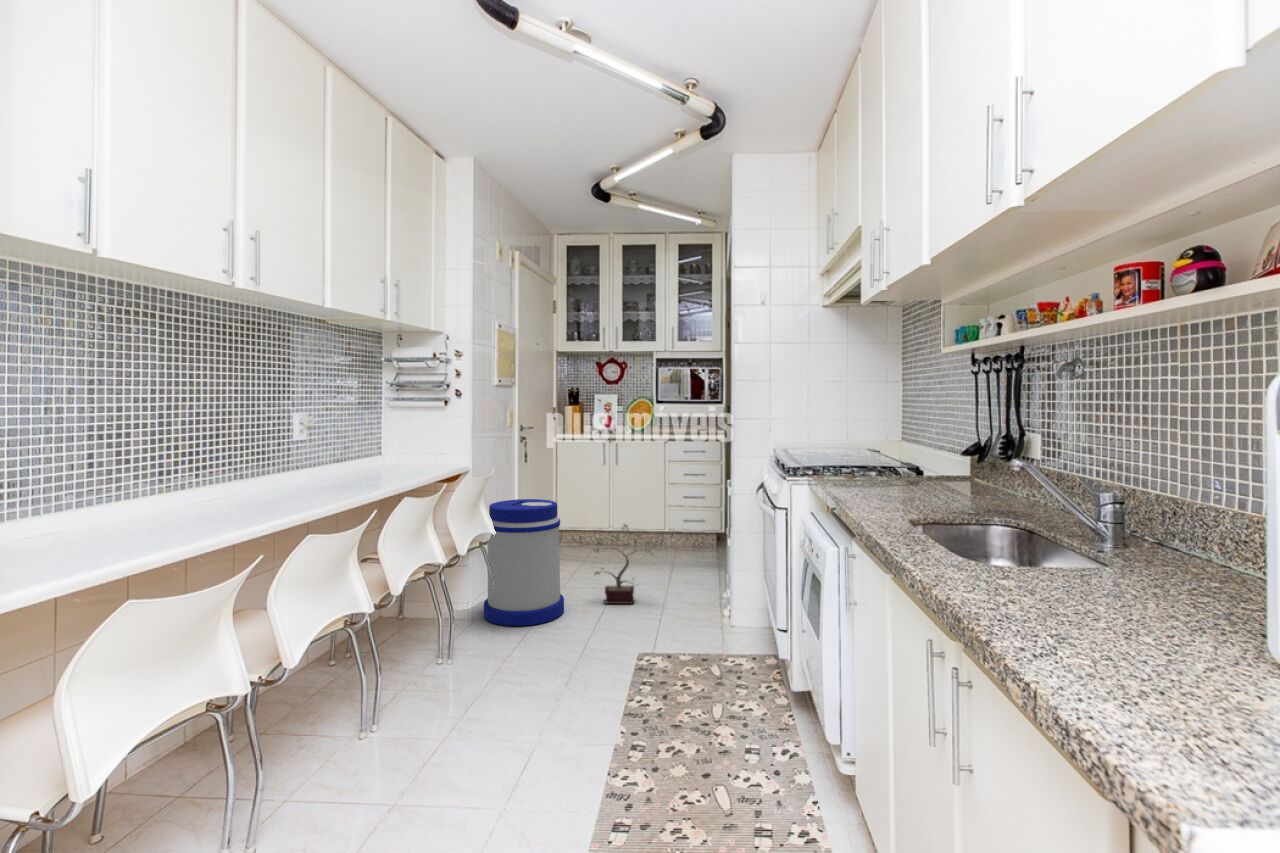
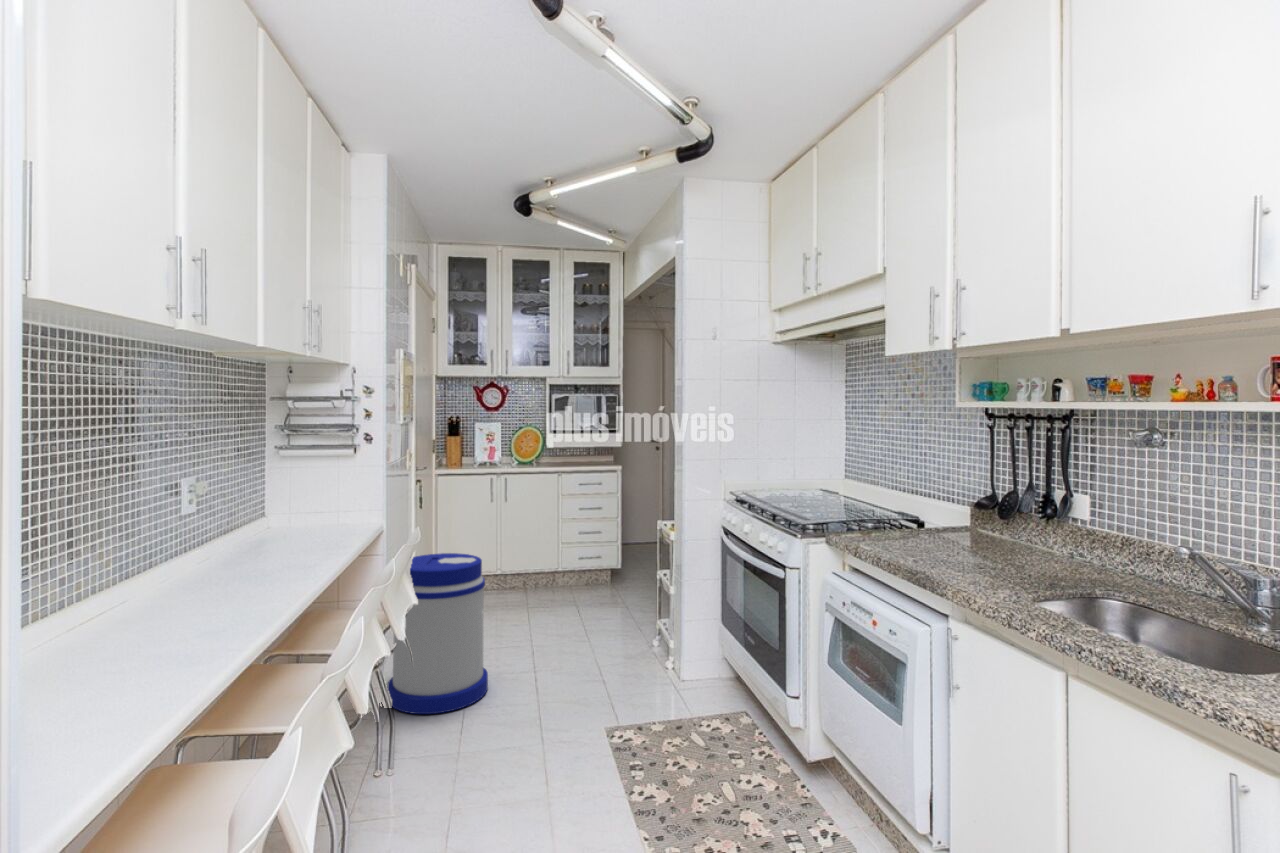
potted plant: present [593,524,662,604] -> none [515,575,598,670]

